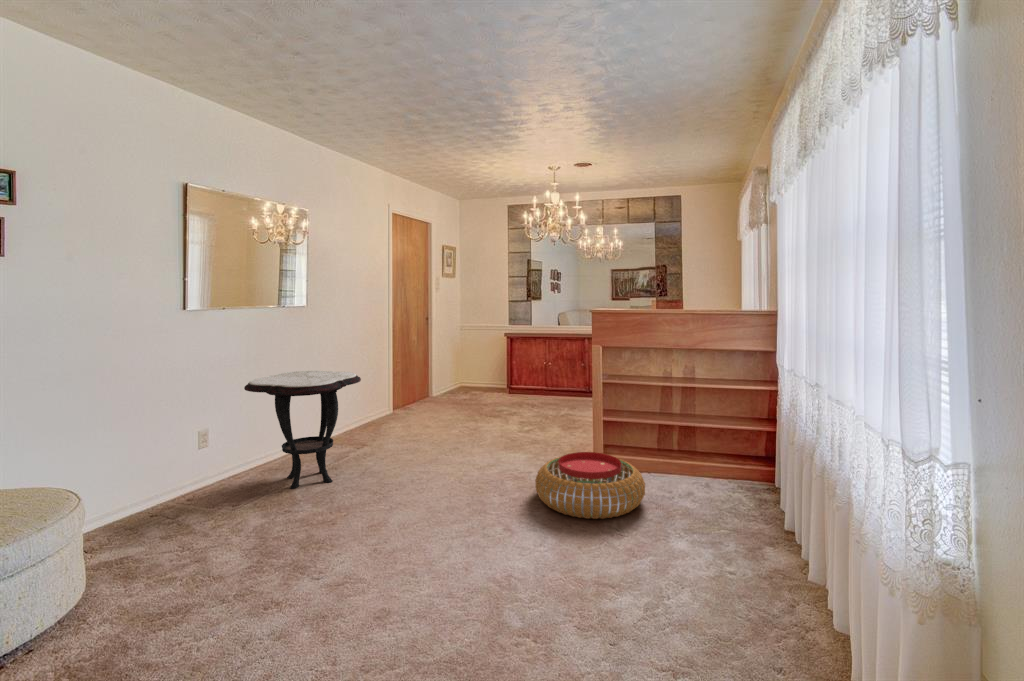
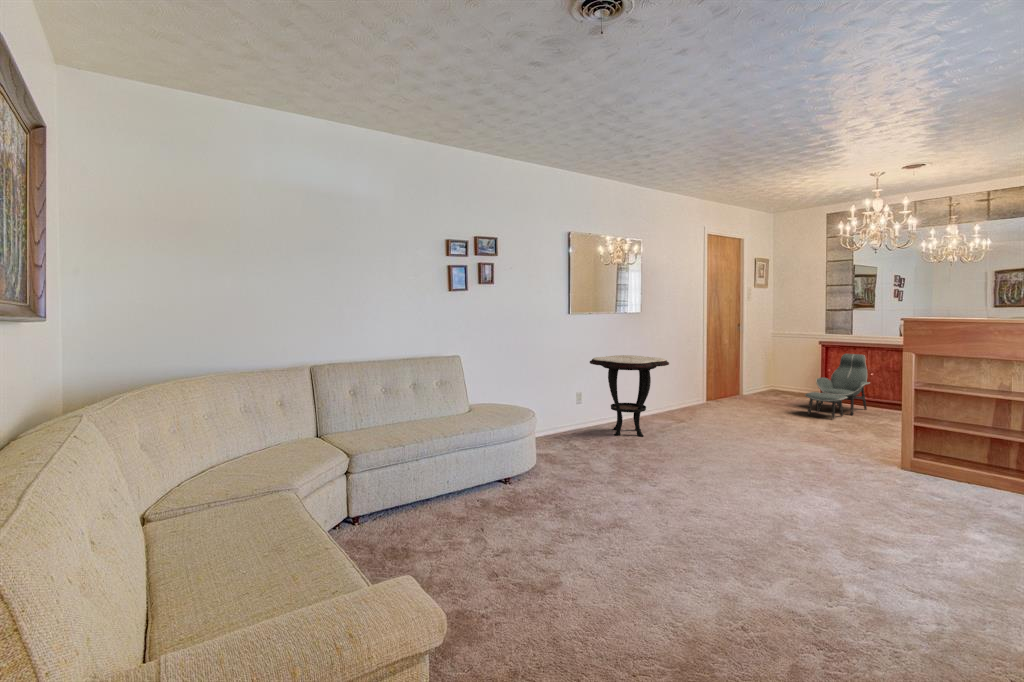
lounge chair: none [499,346,550,416] -> present [805,354,870,419]
pouf: present [535,452,645,519] -> none [814,445,945,507]

